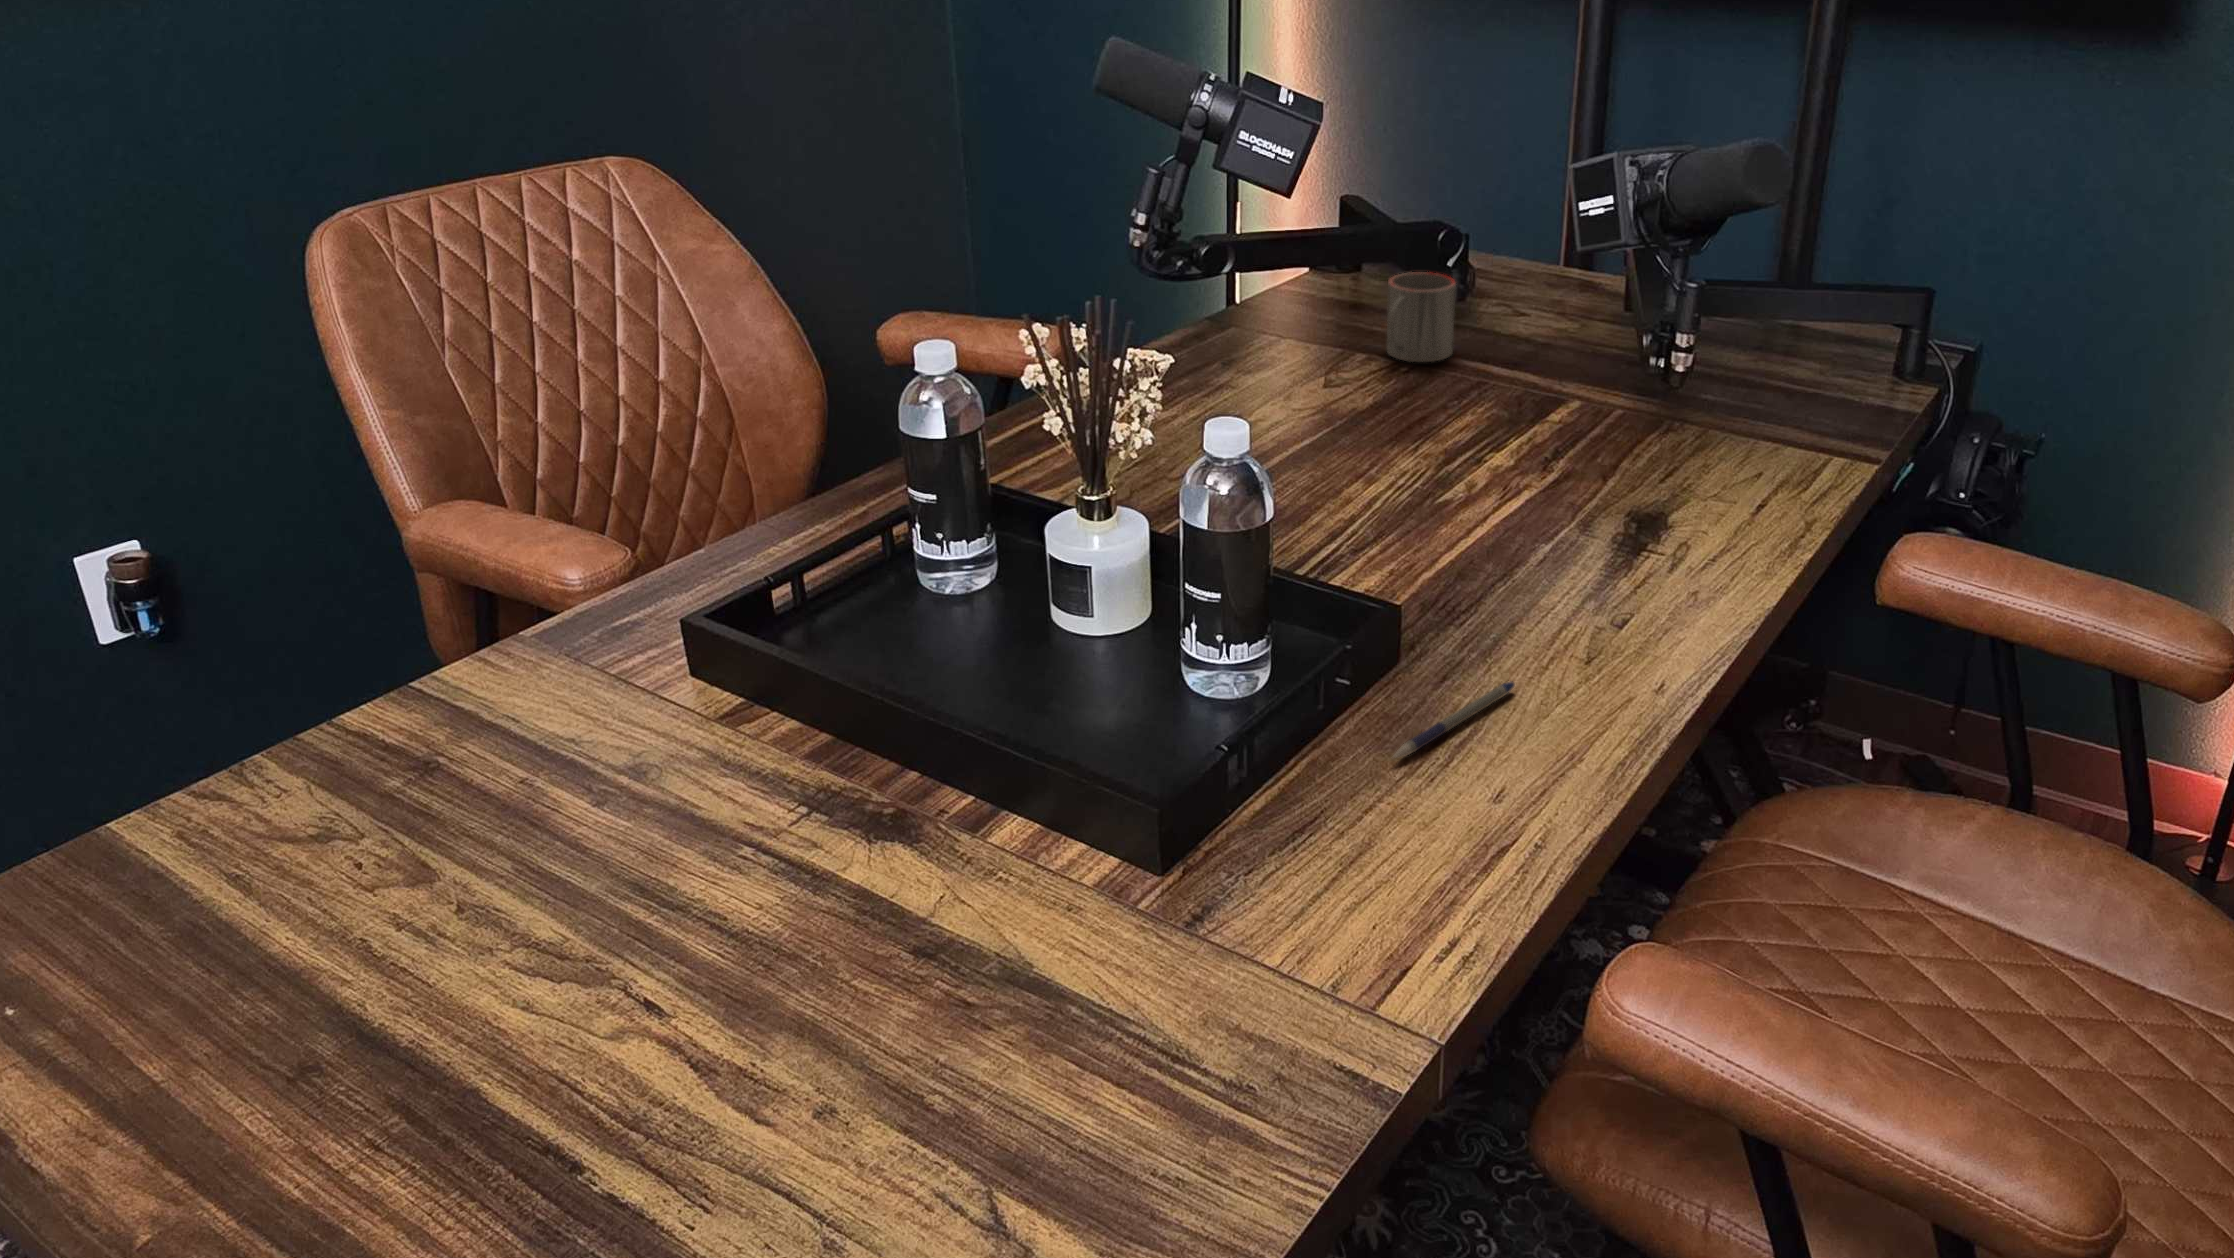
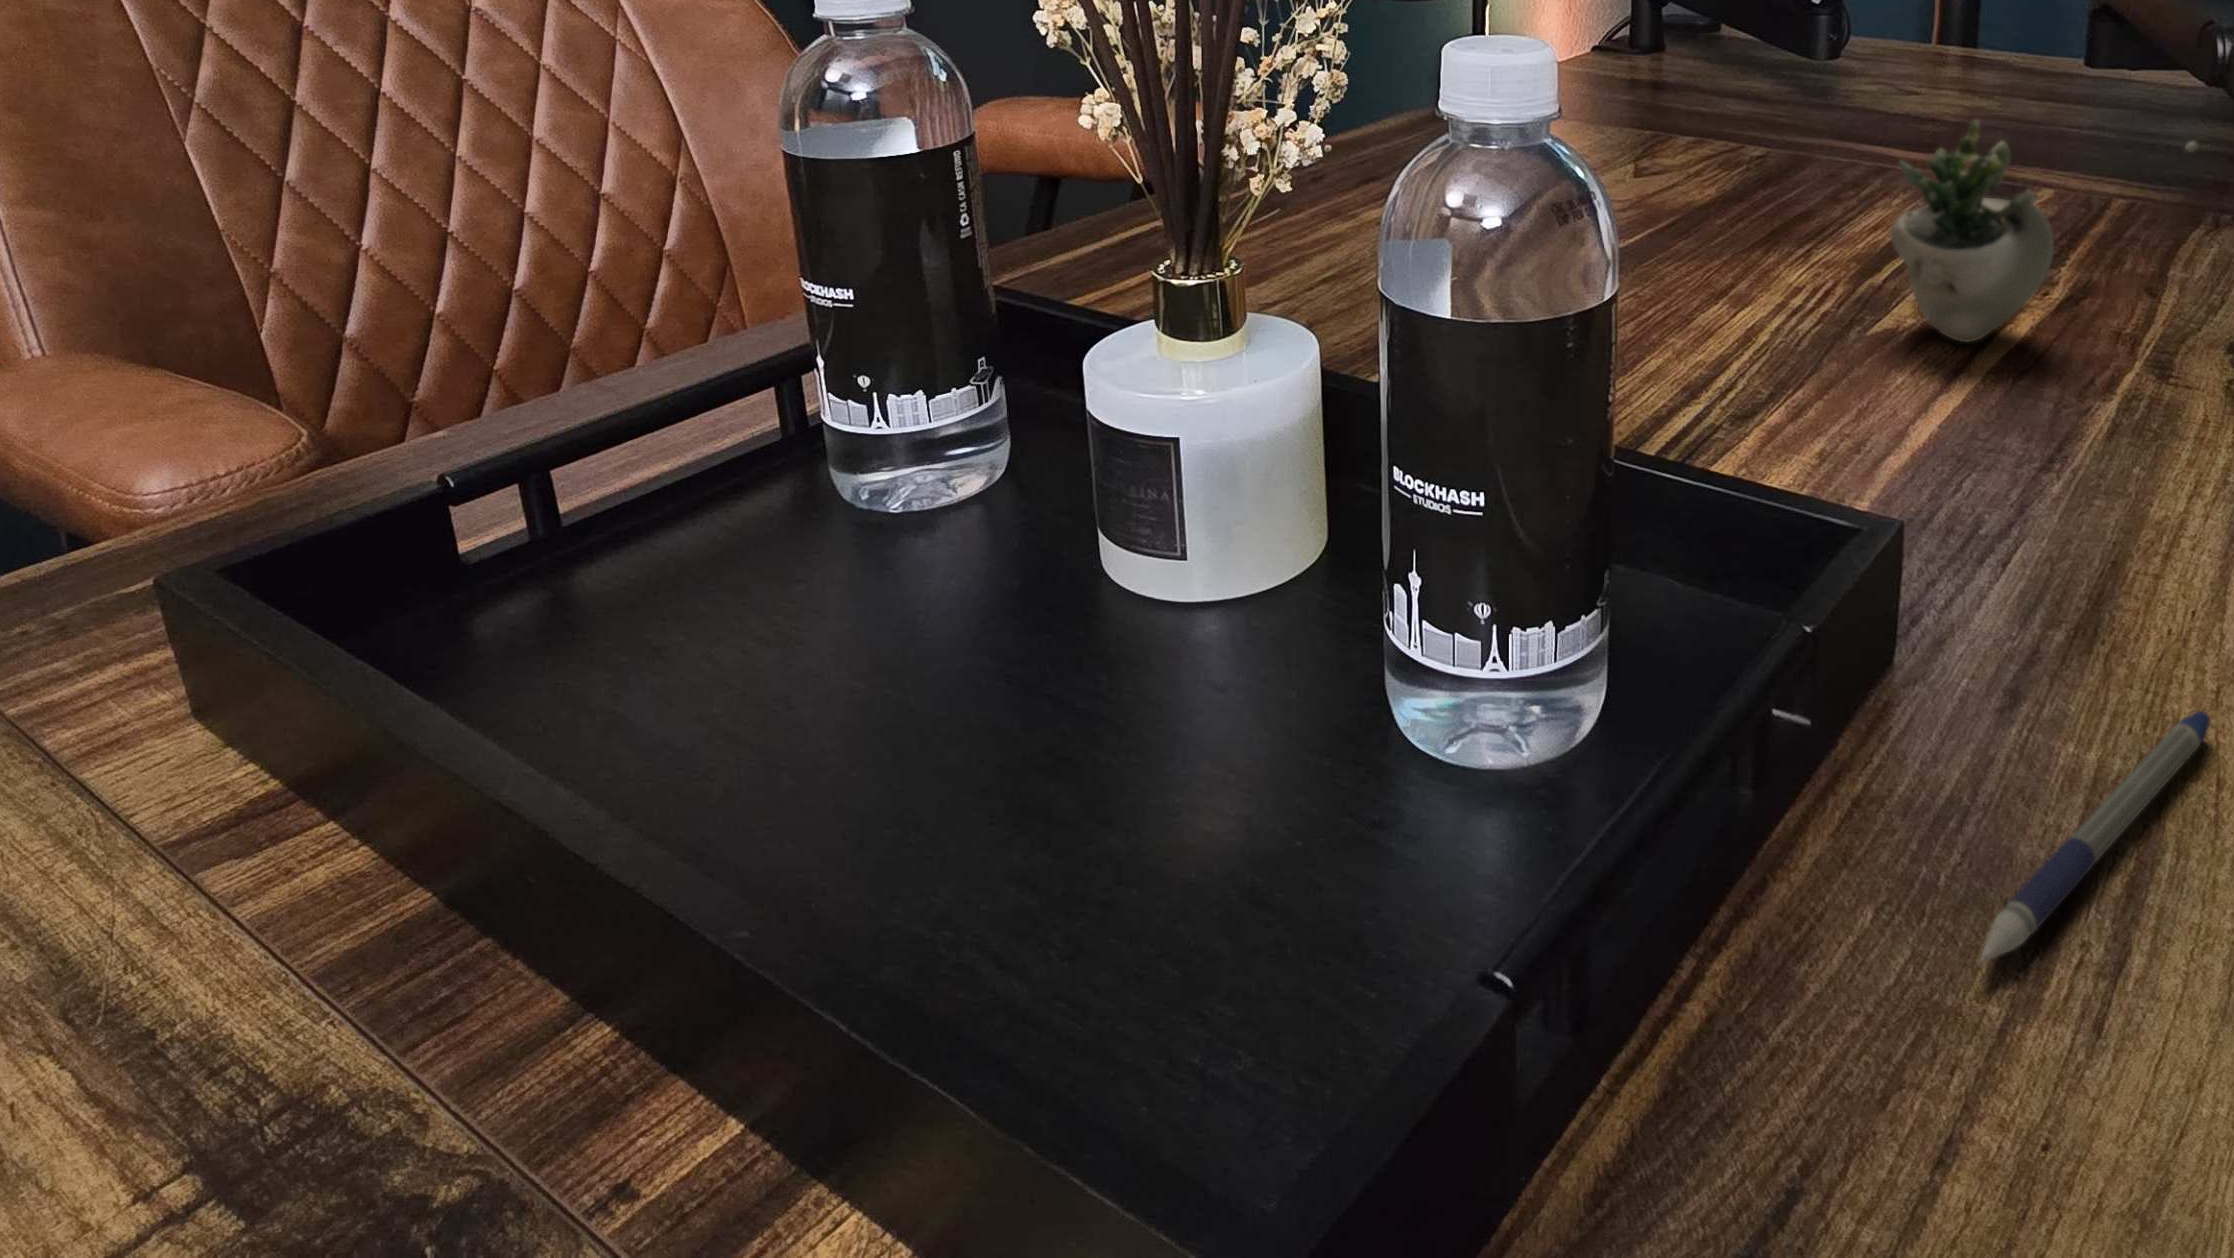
mug: present [1387,272,1456,362] -> none [1717,14,1826,145]
succulent plant: none [1449,391,1587,508] -> present [1891,120,2198,342]

